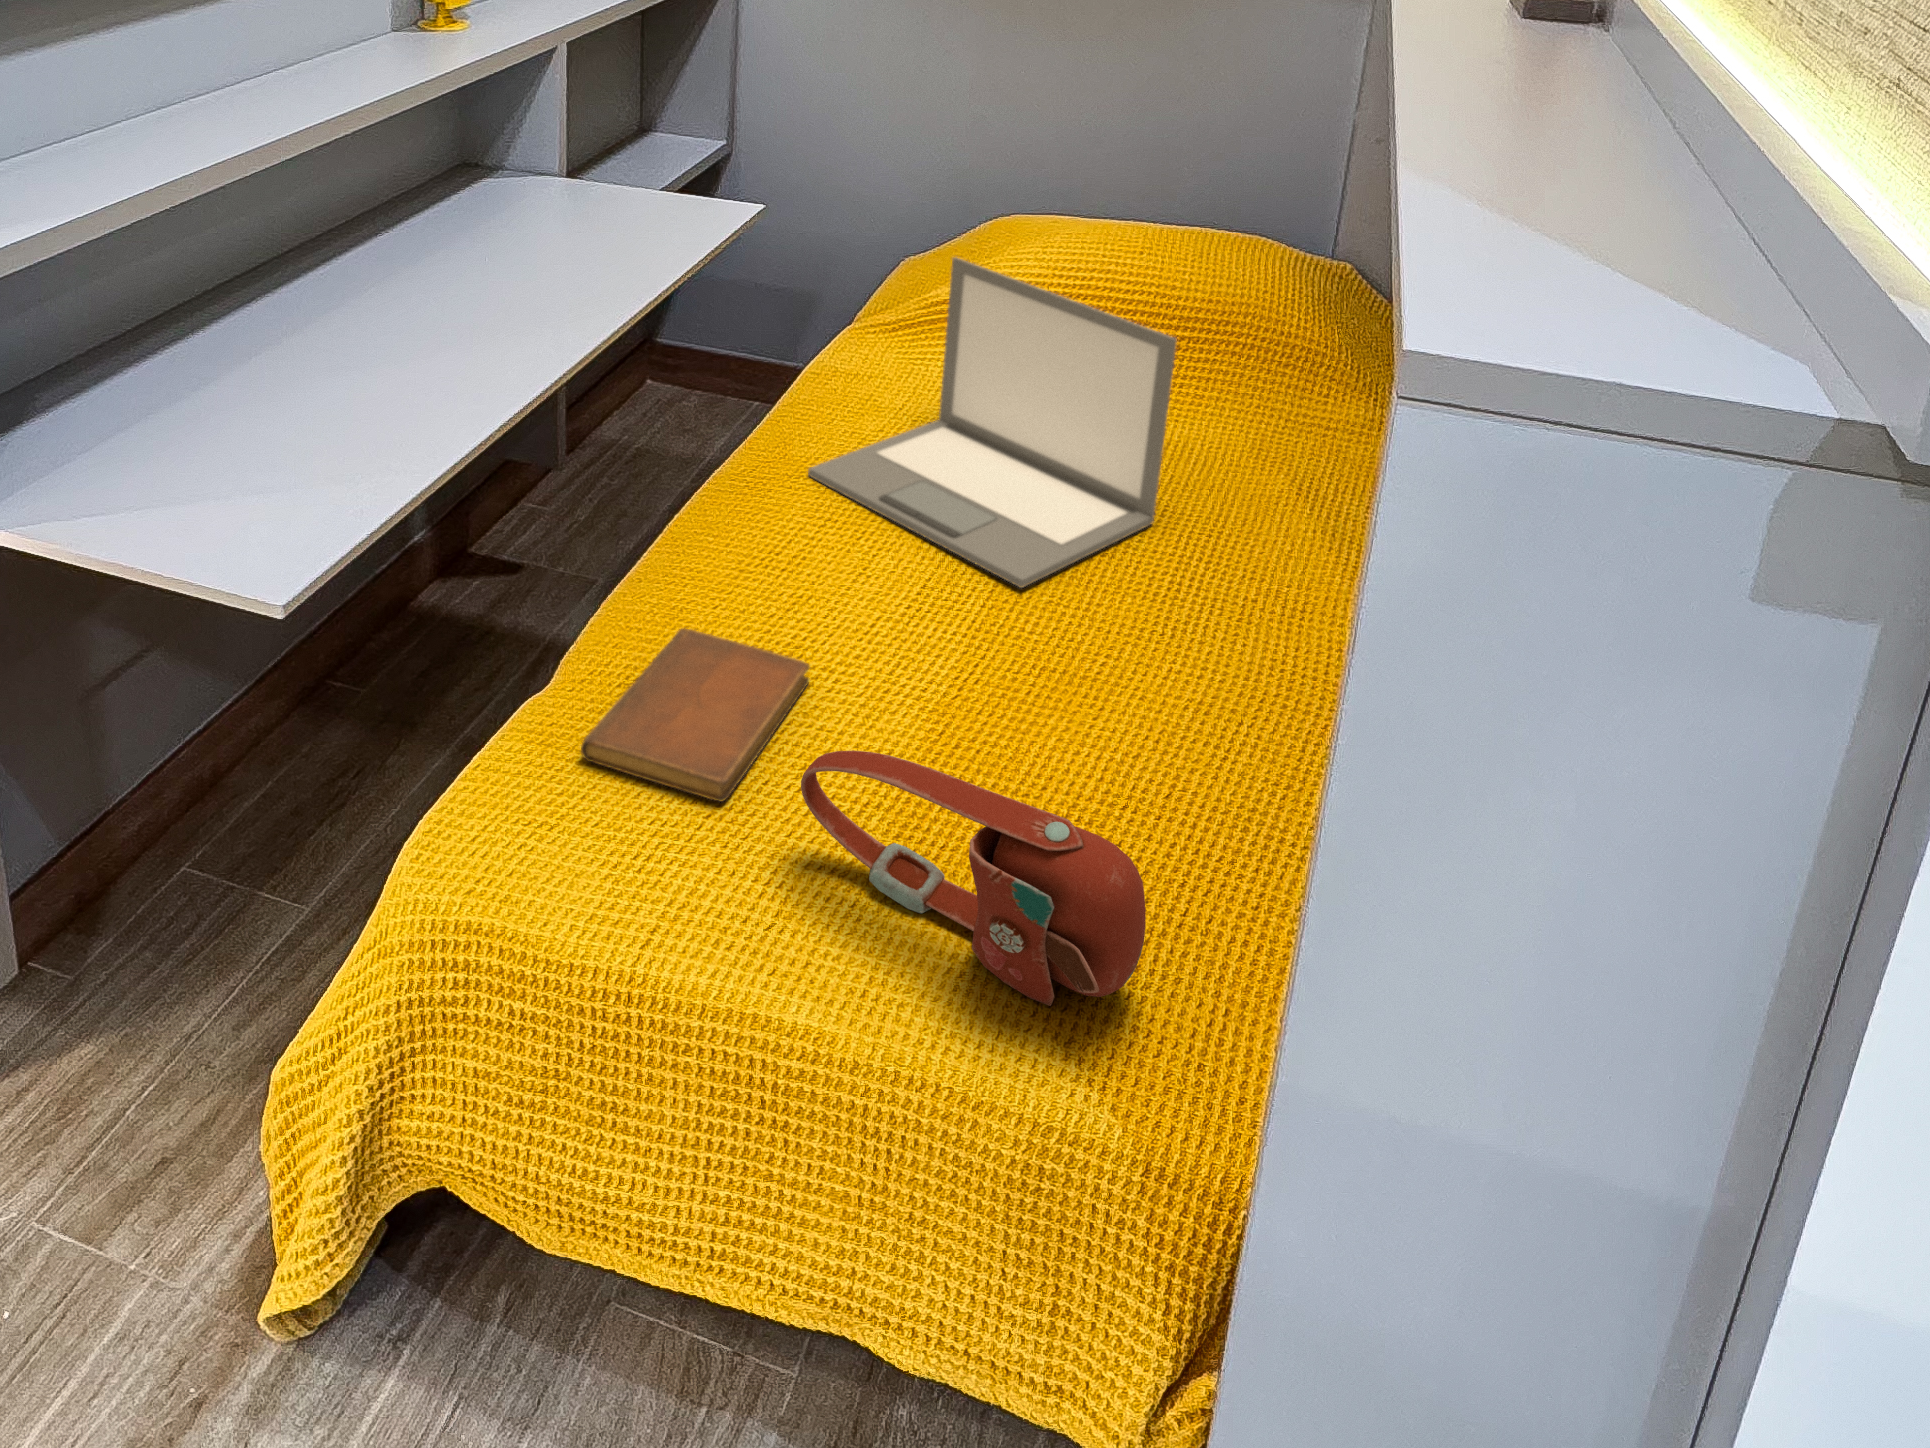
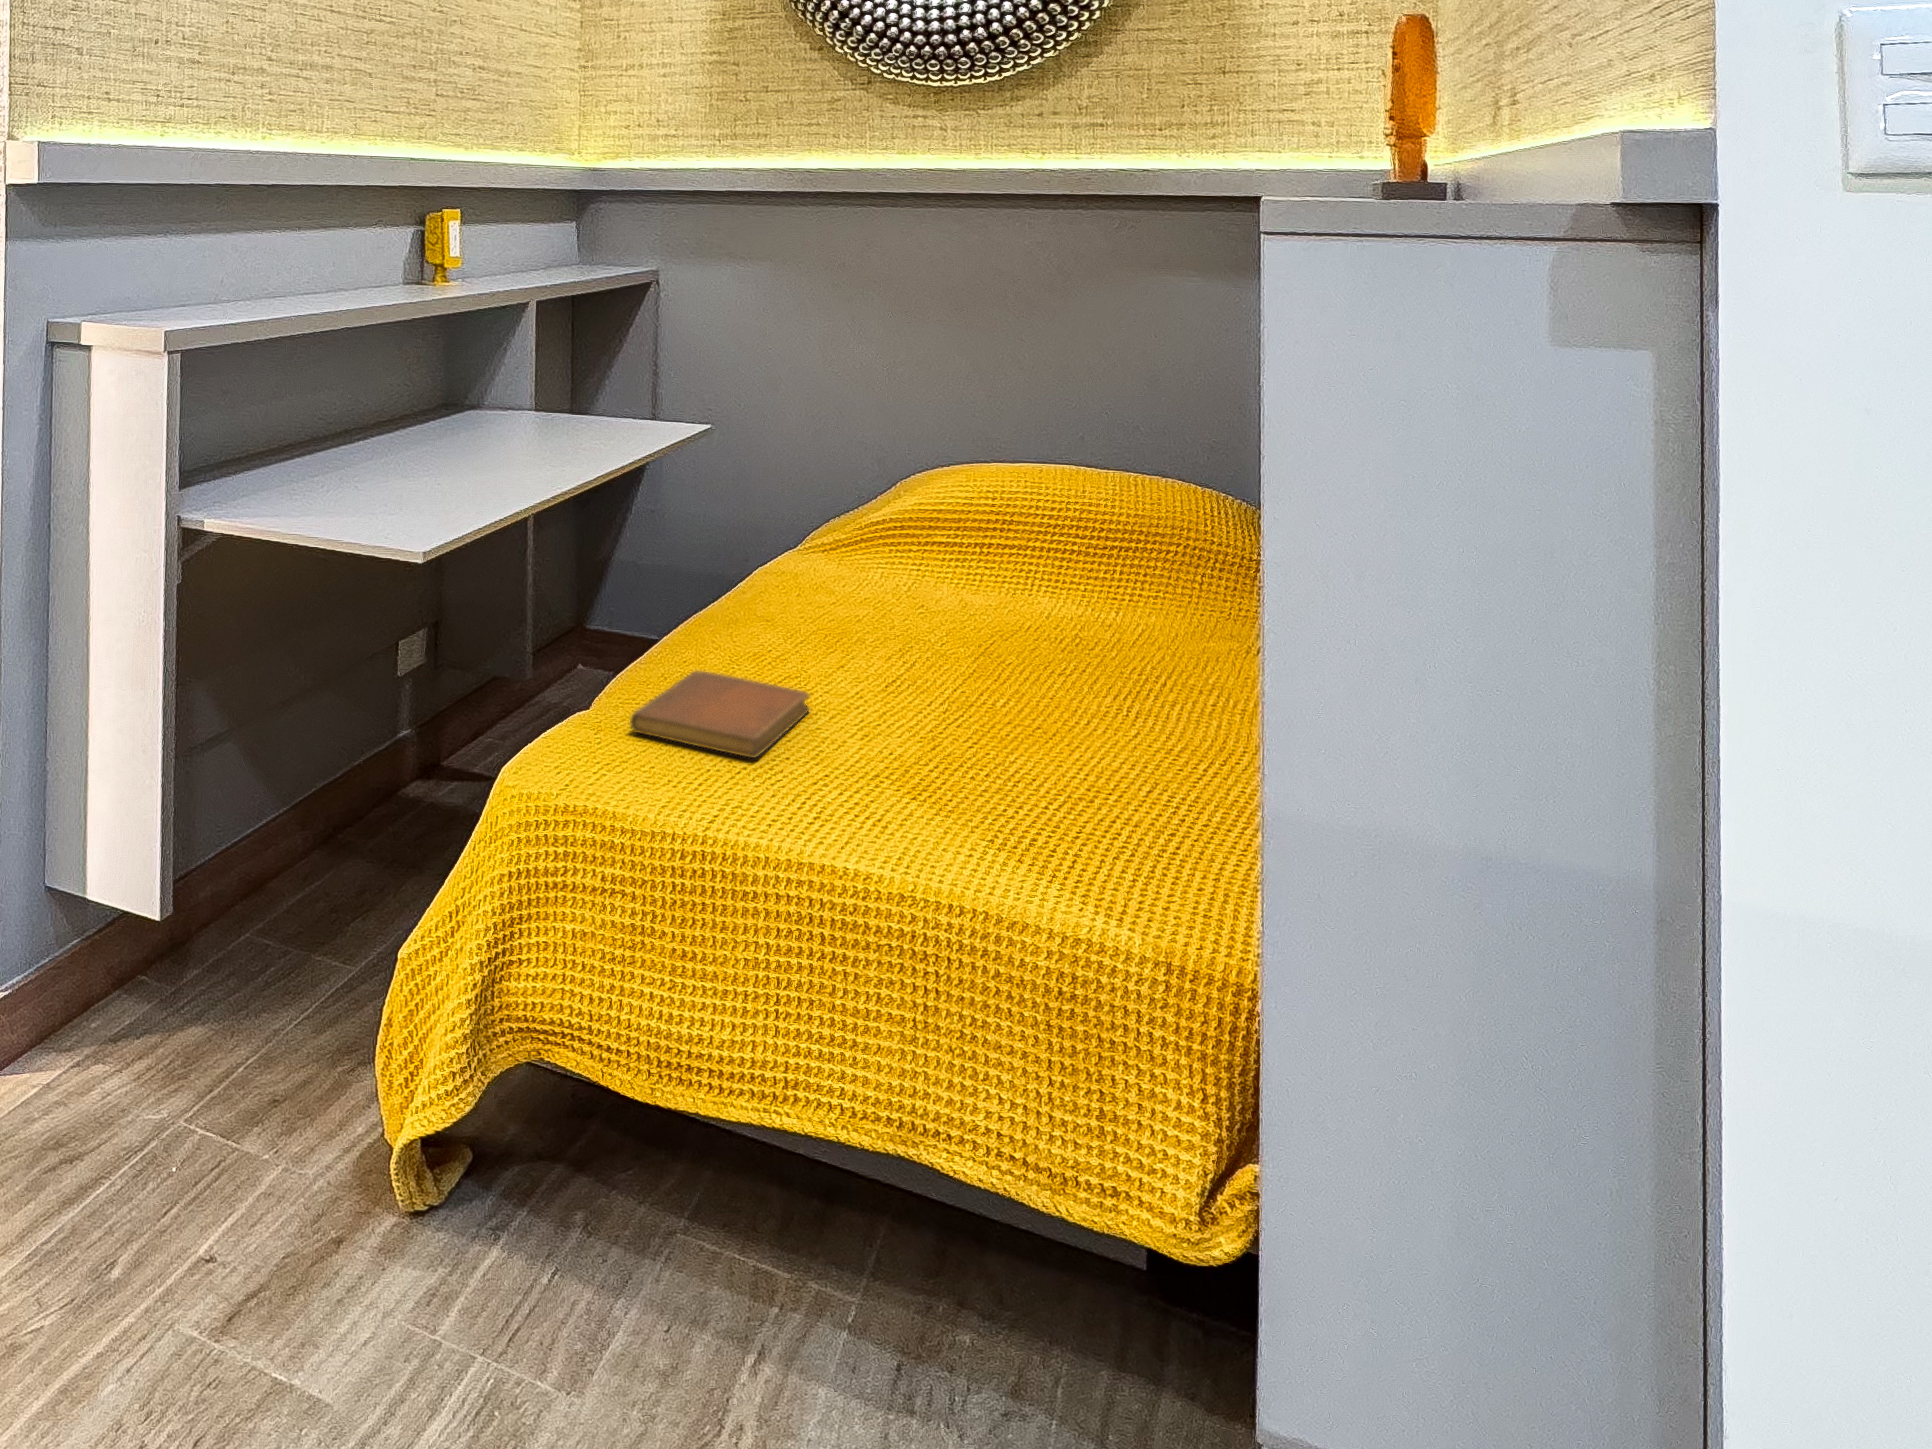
laptop: present [808,257,1177,588] -> none [778,440,1105,676]
handbag: present [801,750,1146,1006] -> none [825,678,1142,870]

